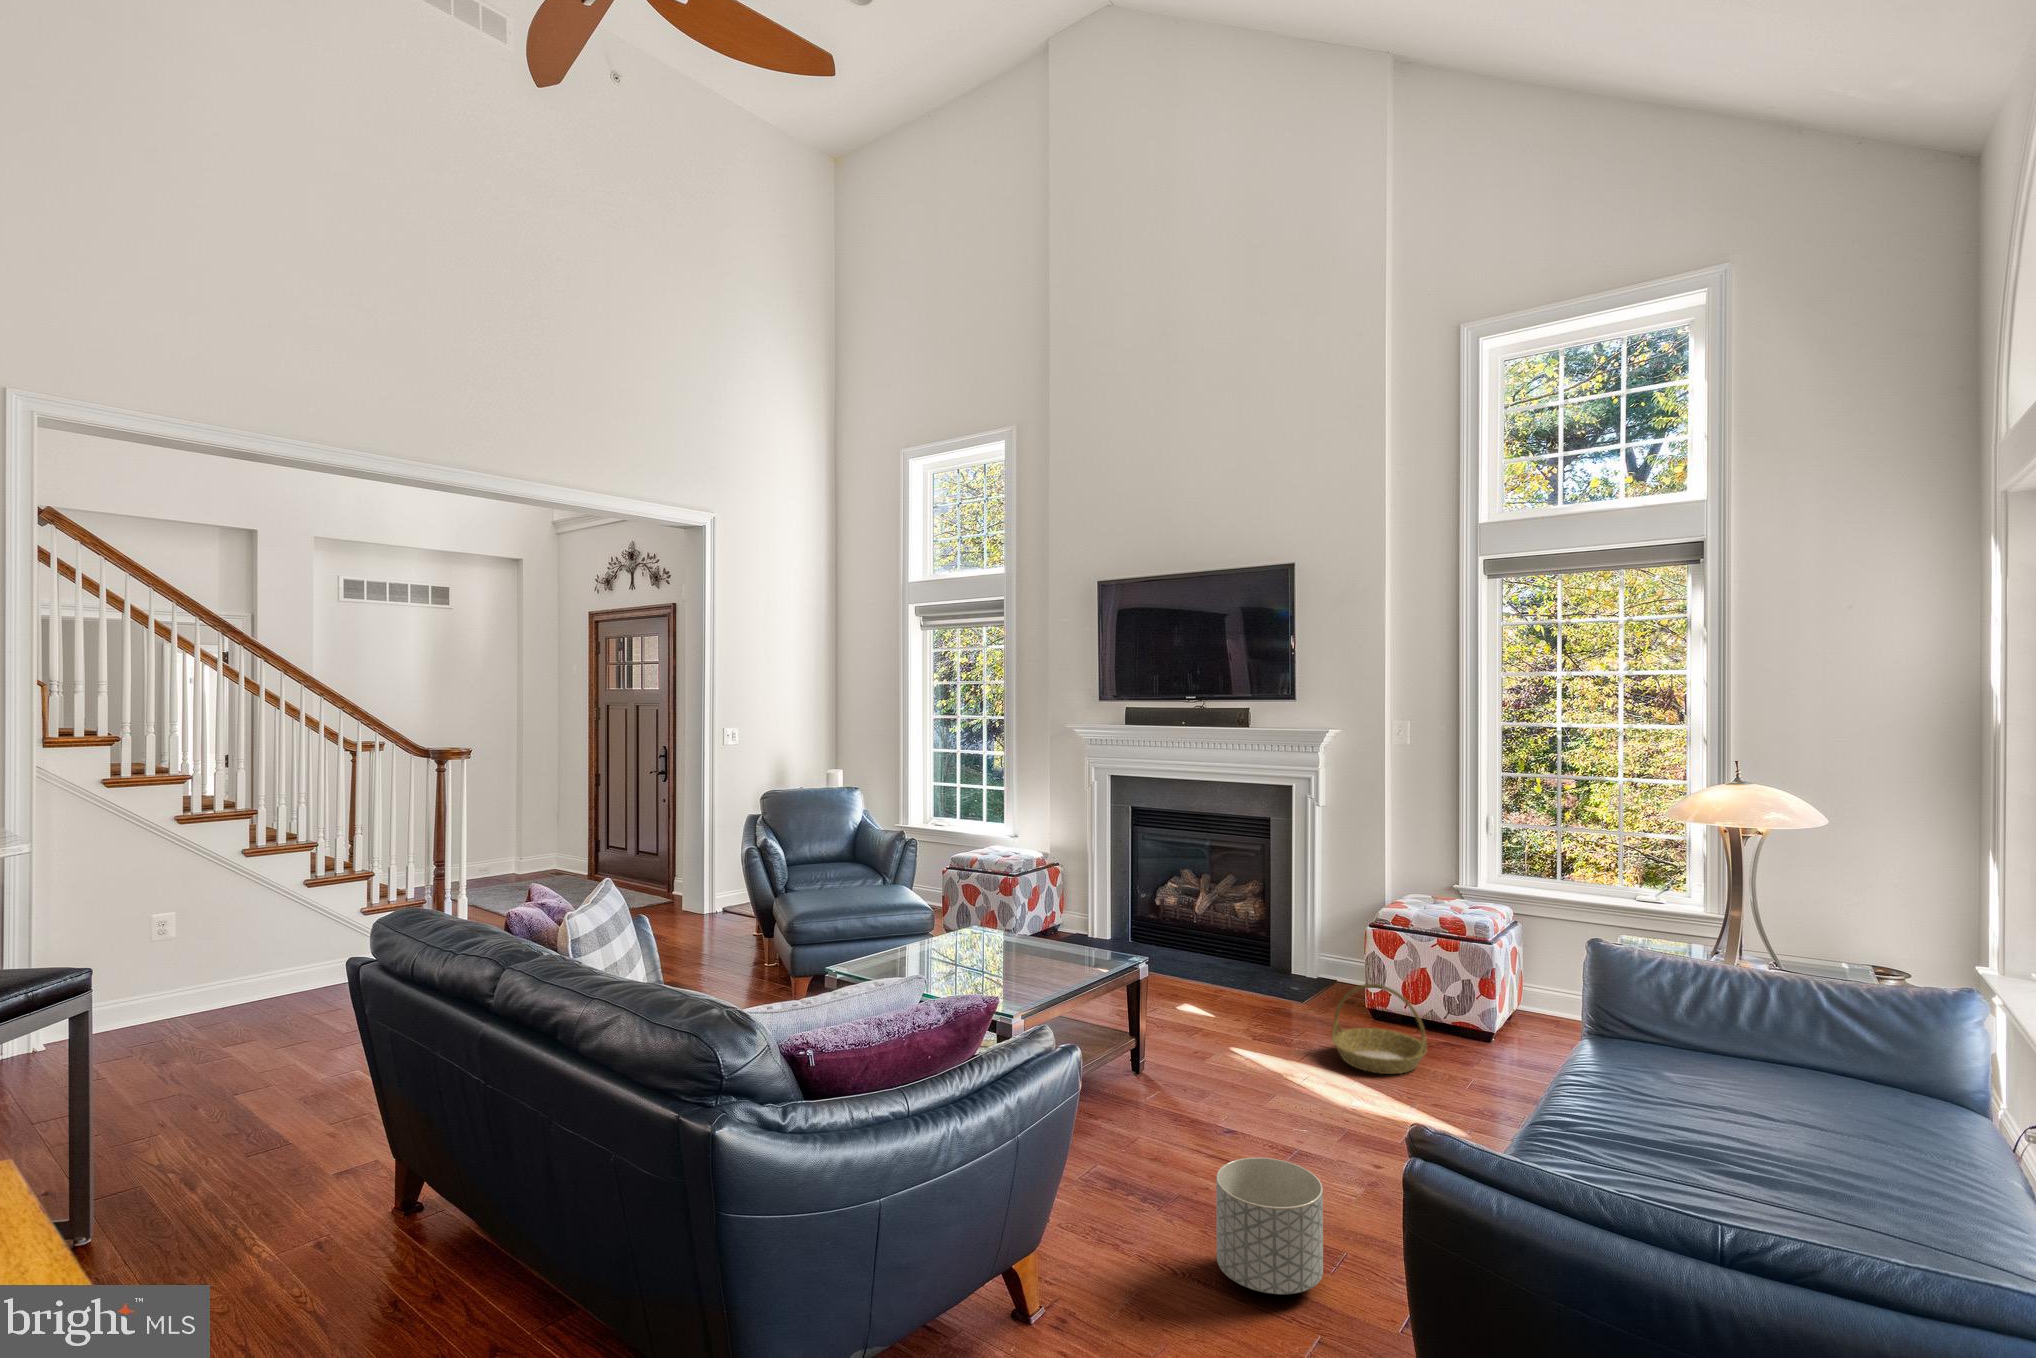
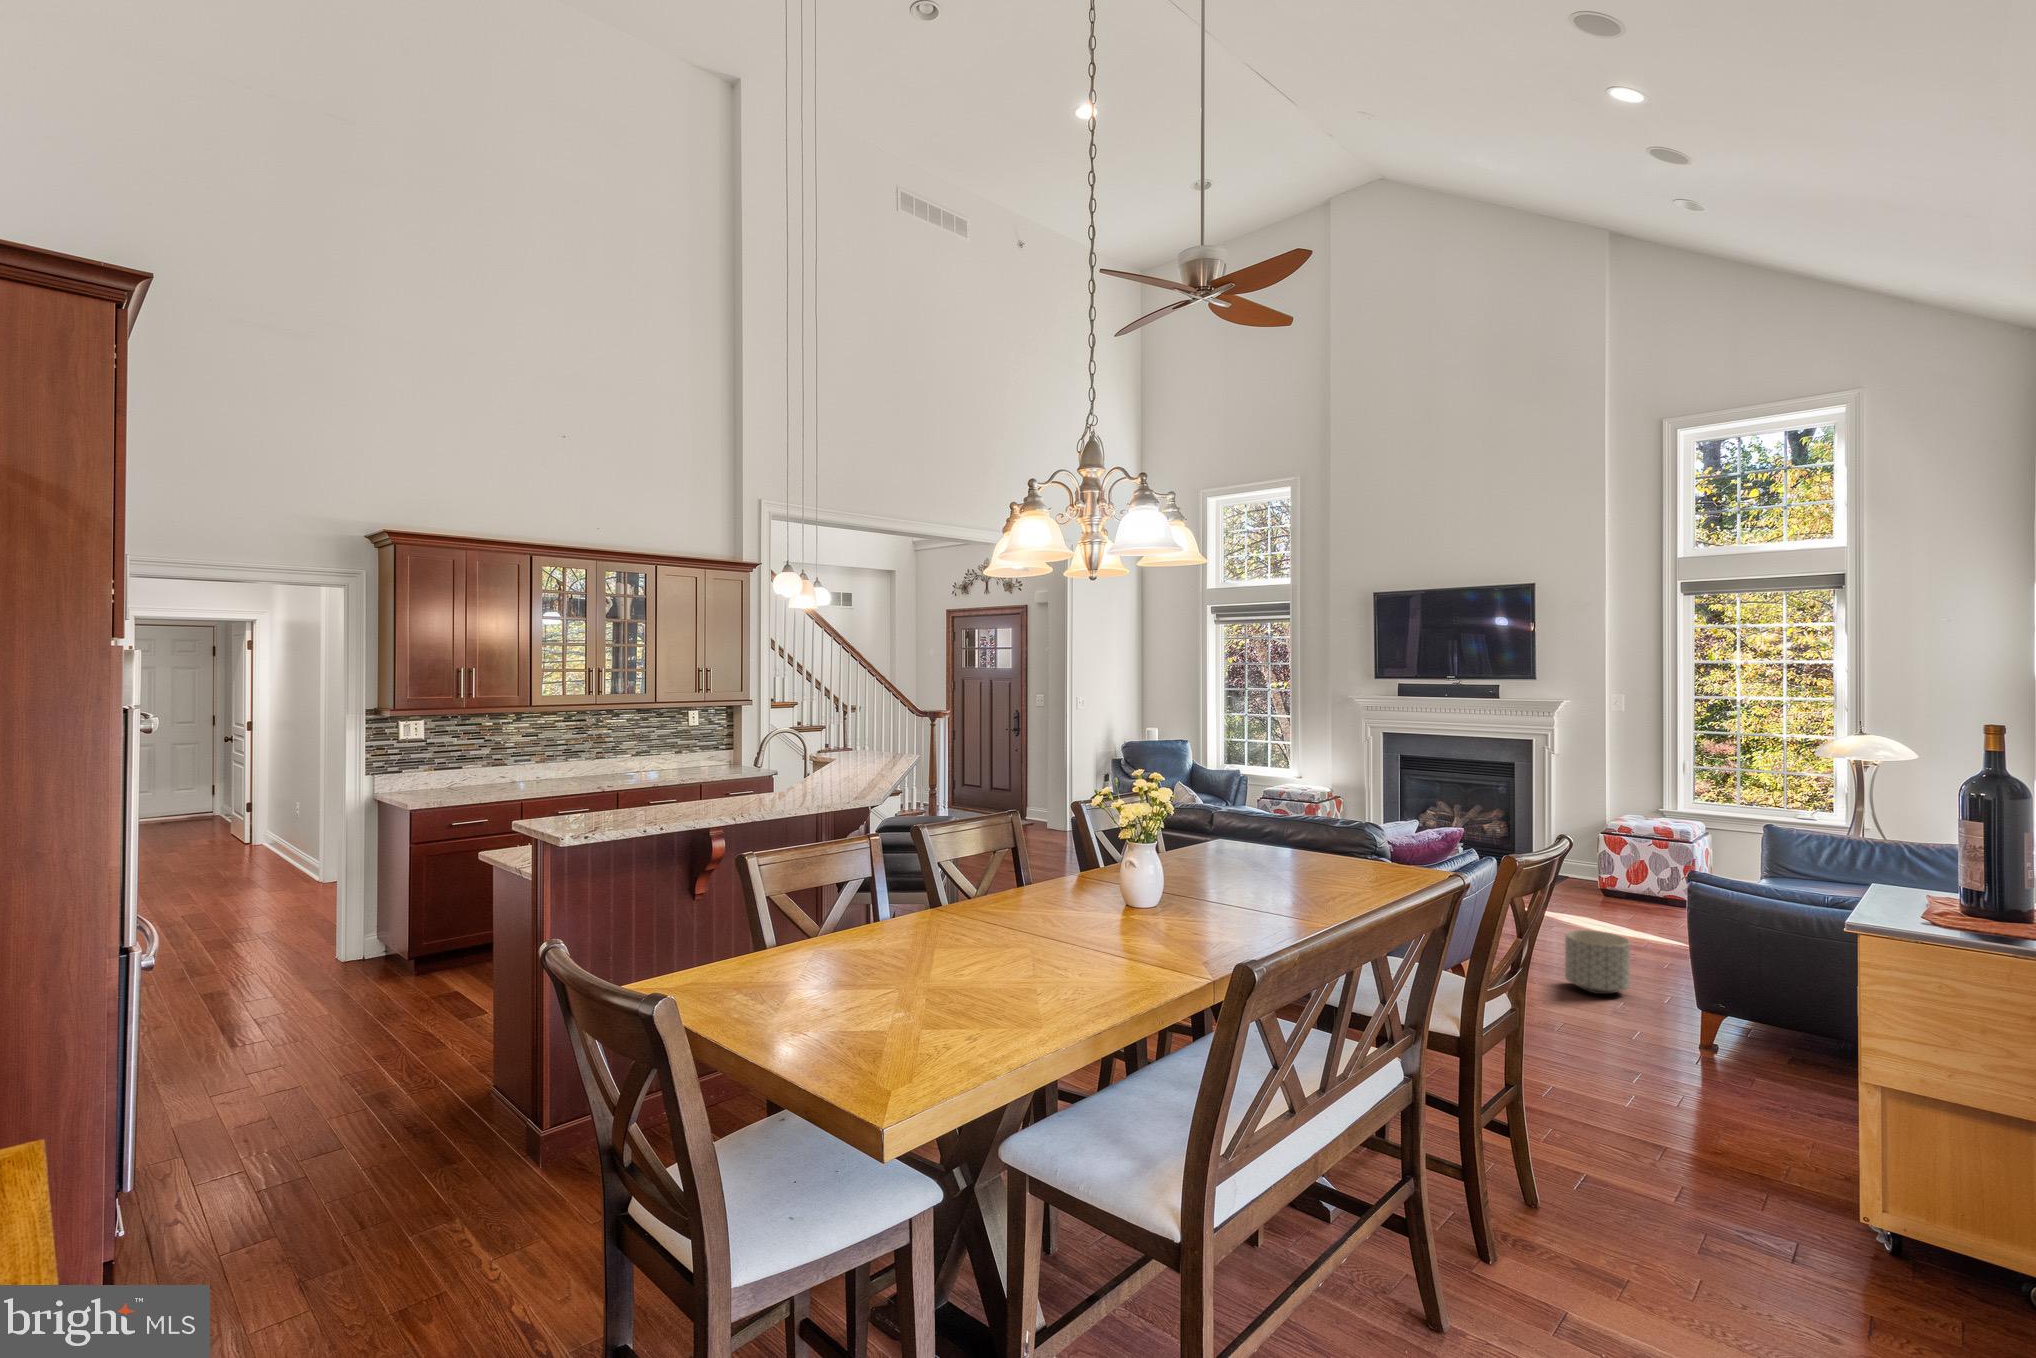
basket: present [1332,984,1427,1074] -> none [1583,865,1652,921]

